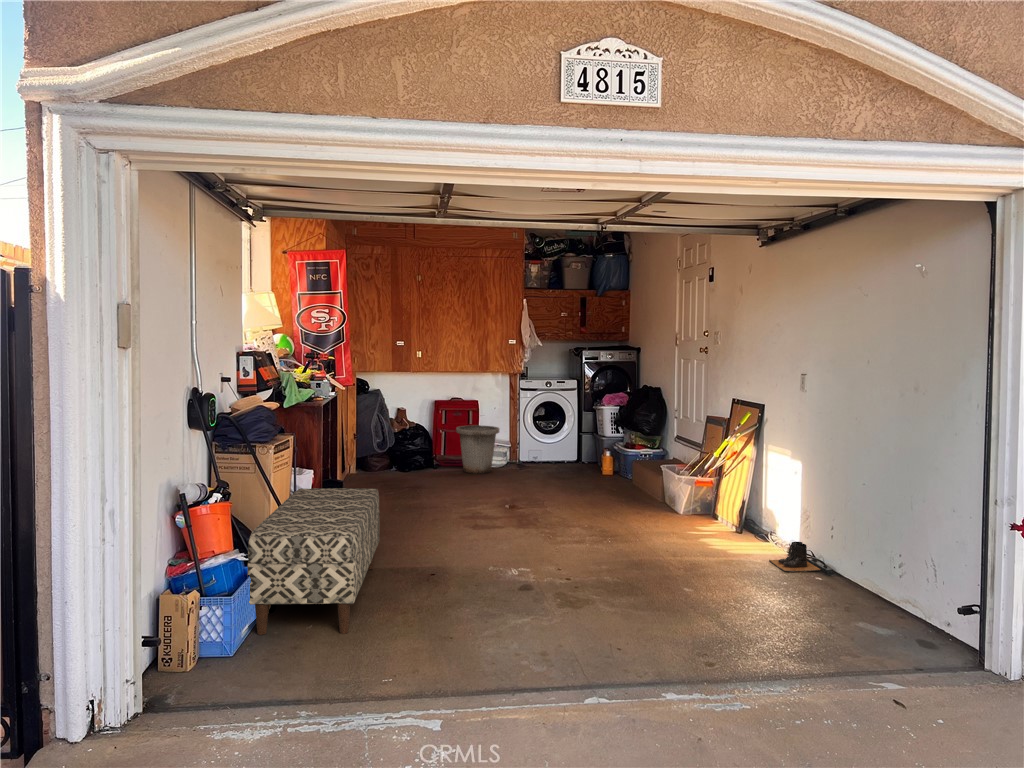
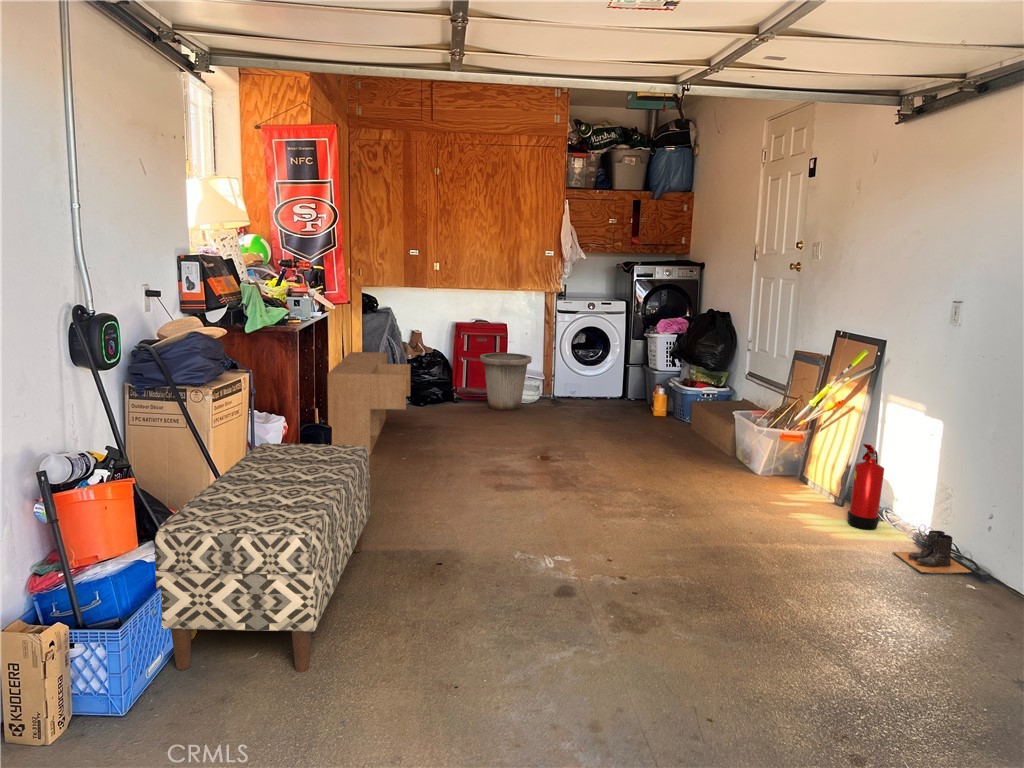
storage cabinet: none [335,426,400,508] -> present [328,352,410,455]
fire extinguisher: none [741,481,764,548] -> present [848,444,884,530]

